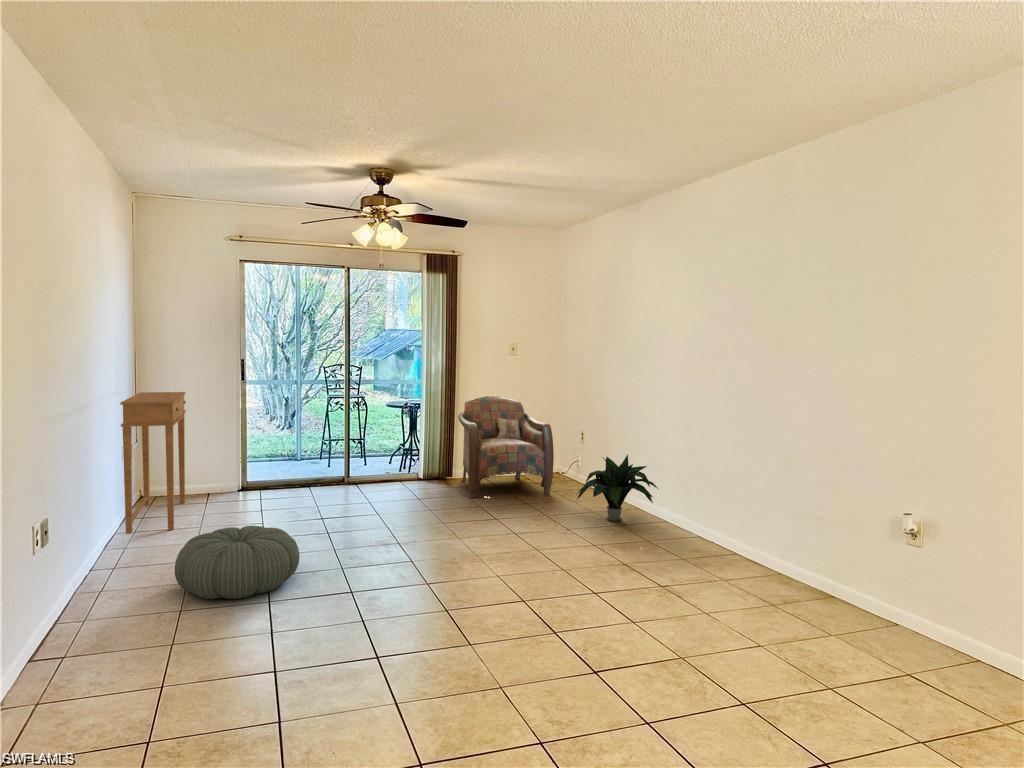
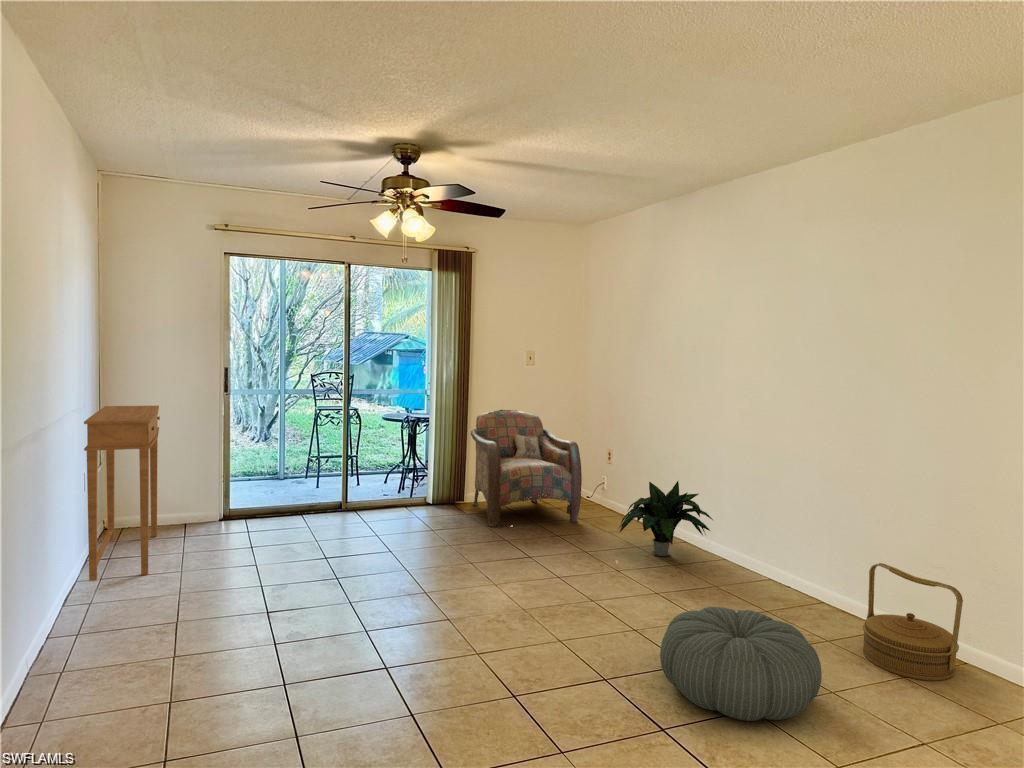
woven basket: none [754,517,830,612] -> present [863,563,963,681]
pouf: present [175,526,300,599] -> present [660,607,822,721]

